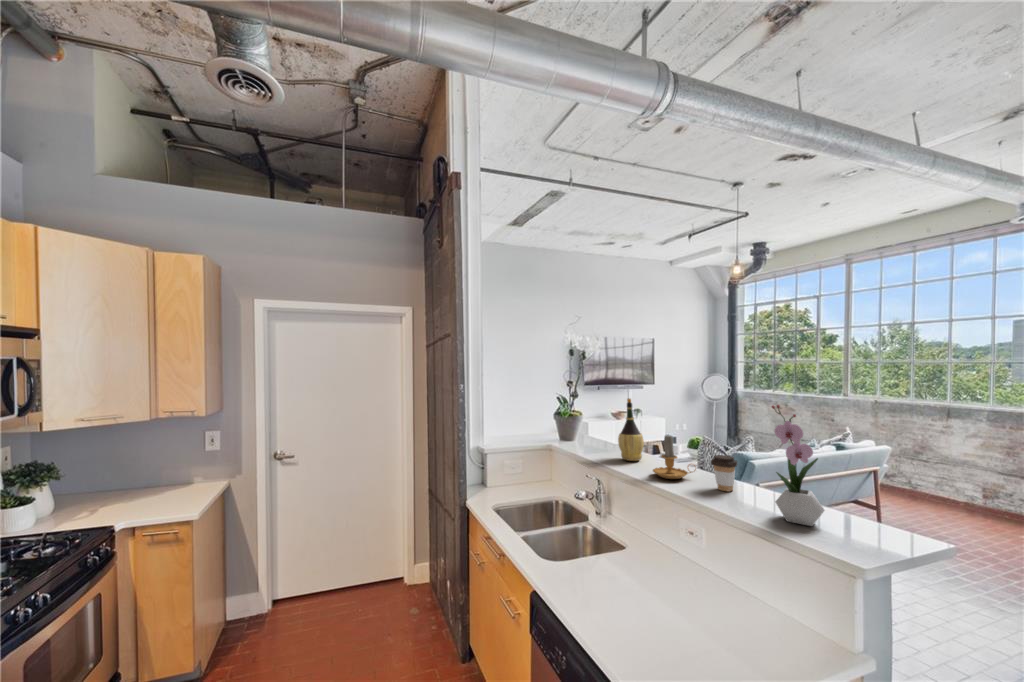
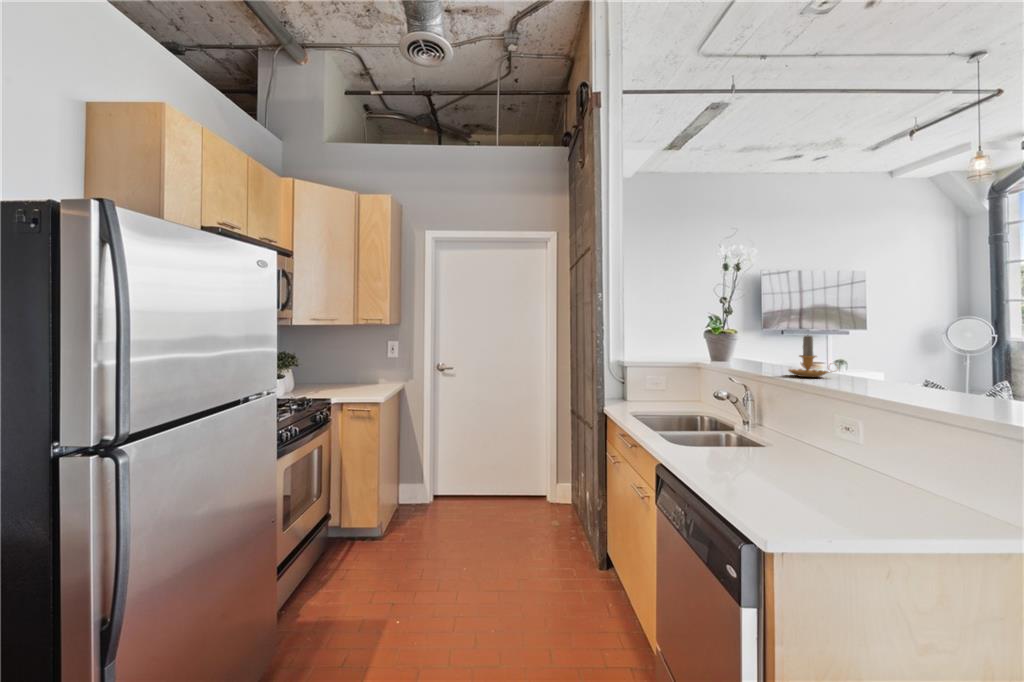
wine bottle: present [618,398,644,461] -> none [758,307,787,369]
flower arrangement: present [772,405,825,526] -> none [908,279,968,399]
coffee cup: present [711,455,737,491] -> none [851,350,884,384]

